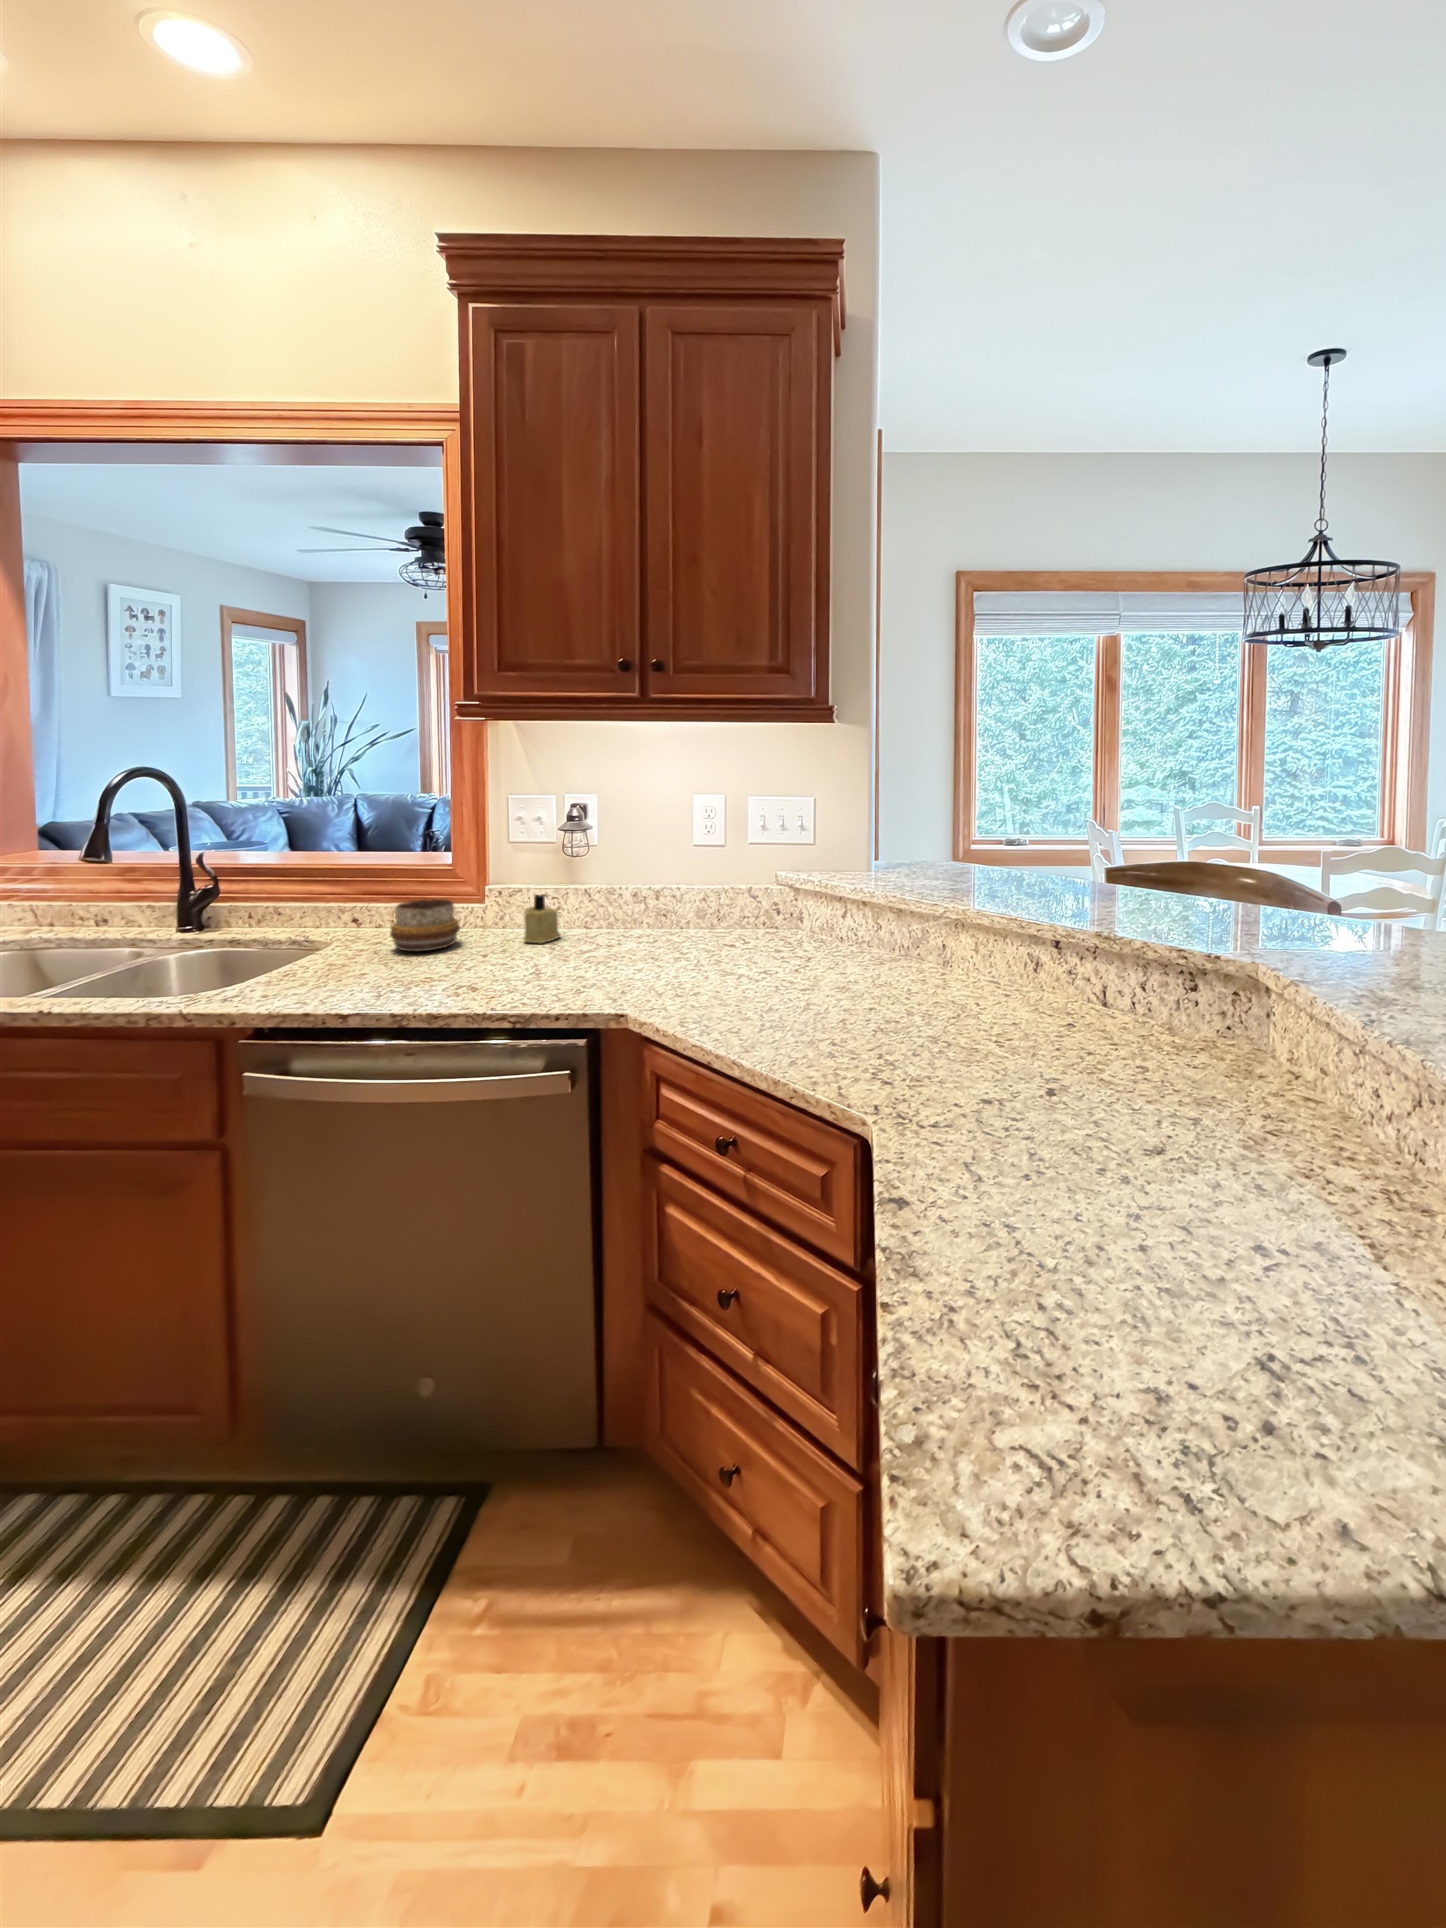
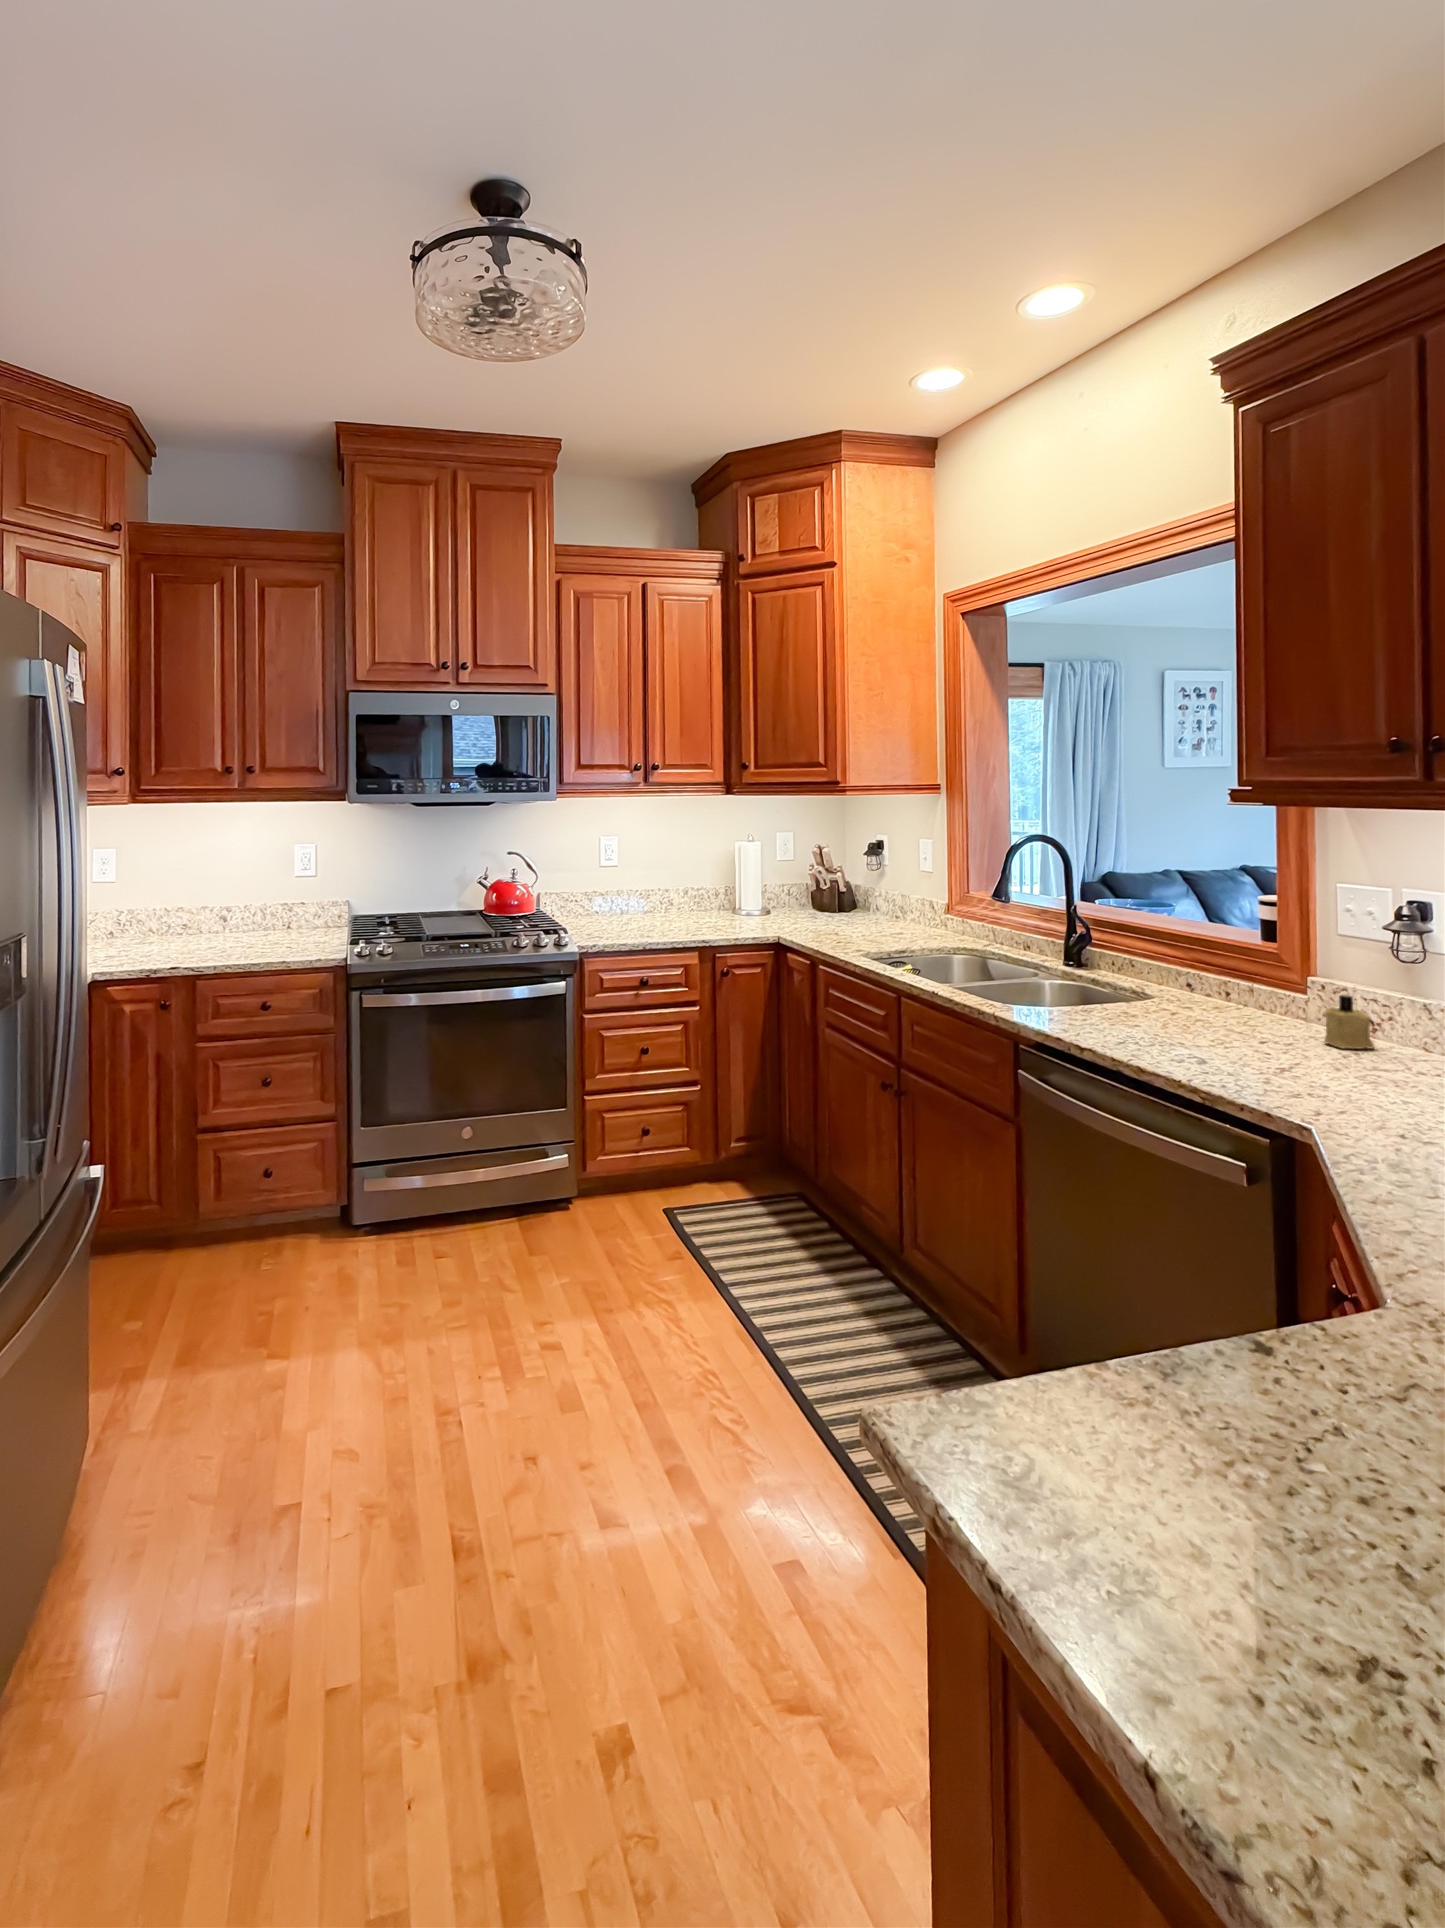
decorative bowl: present [390,899,460,951] -> none [1187,975,1261,1026]

